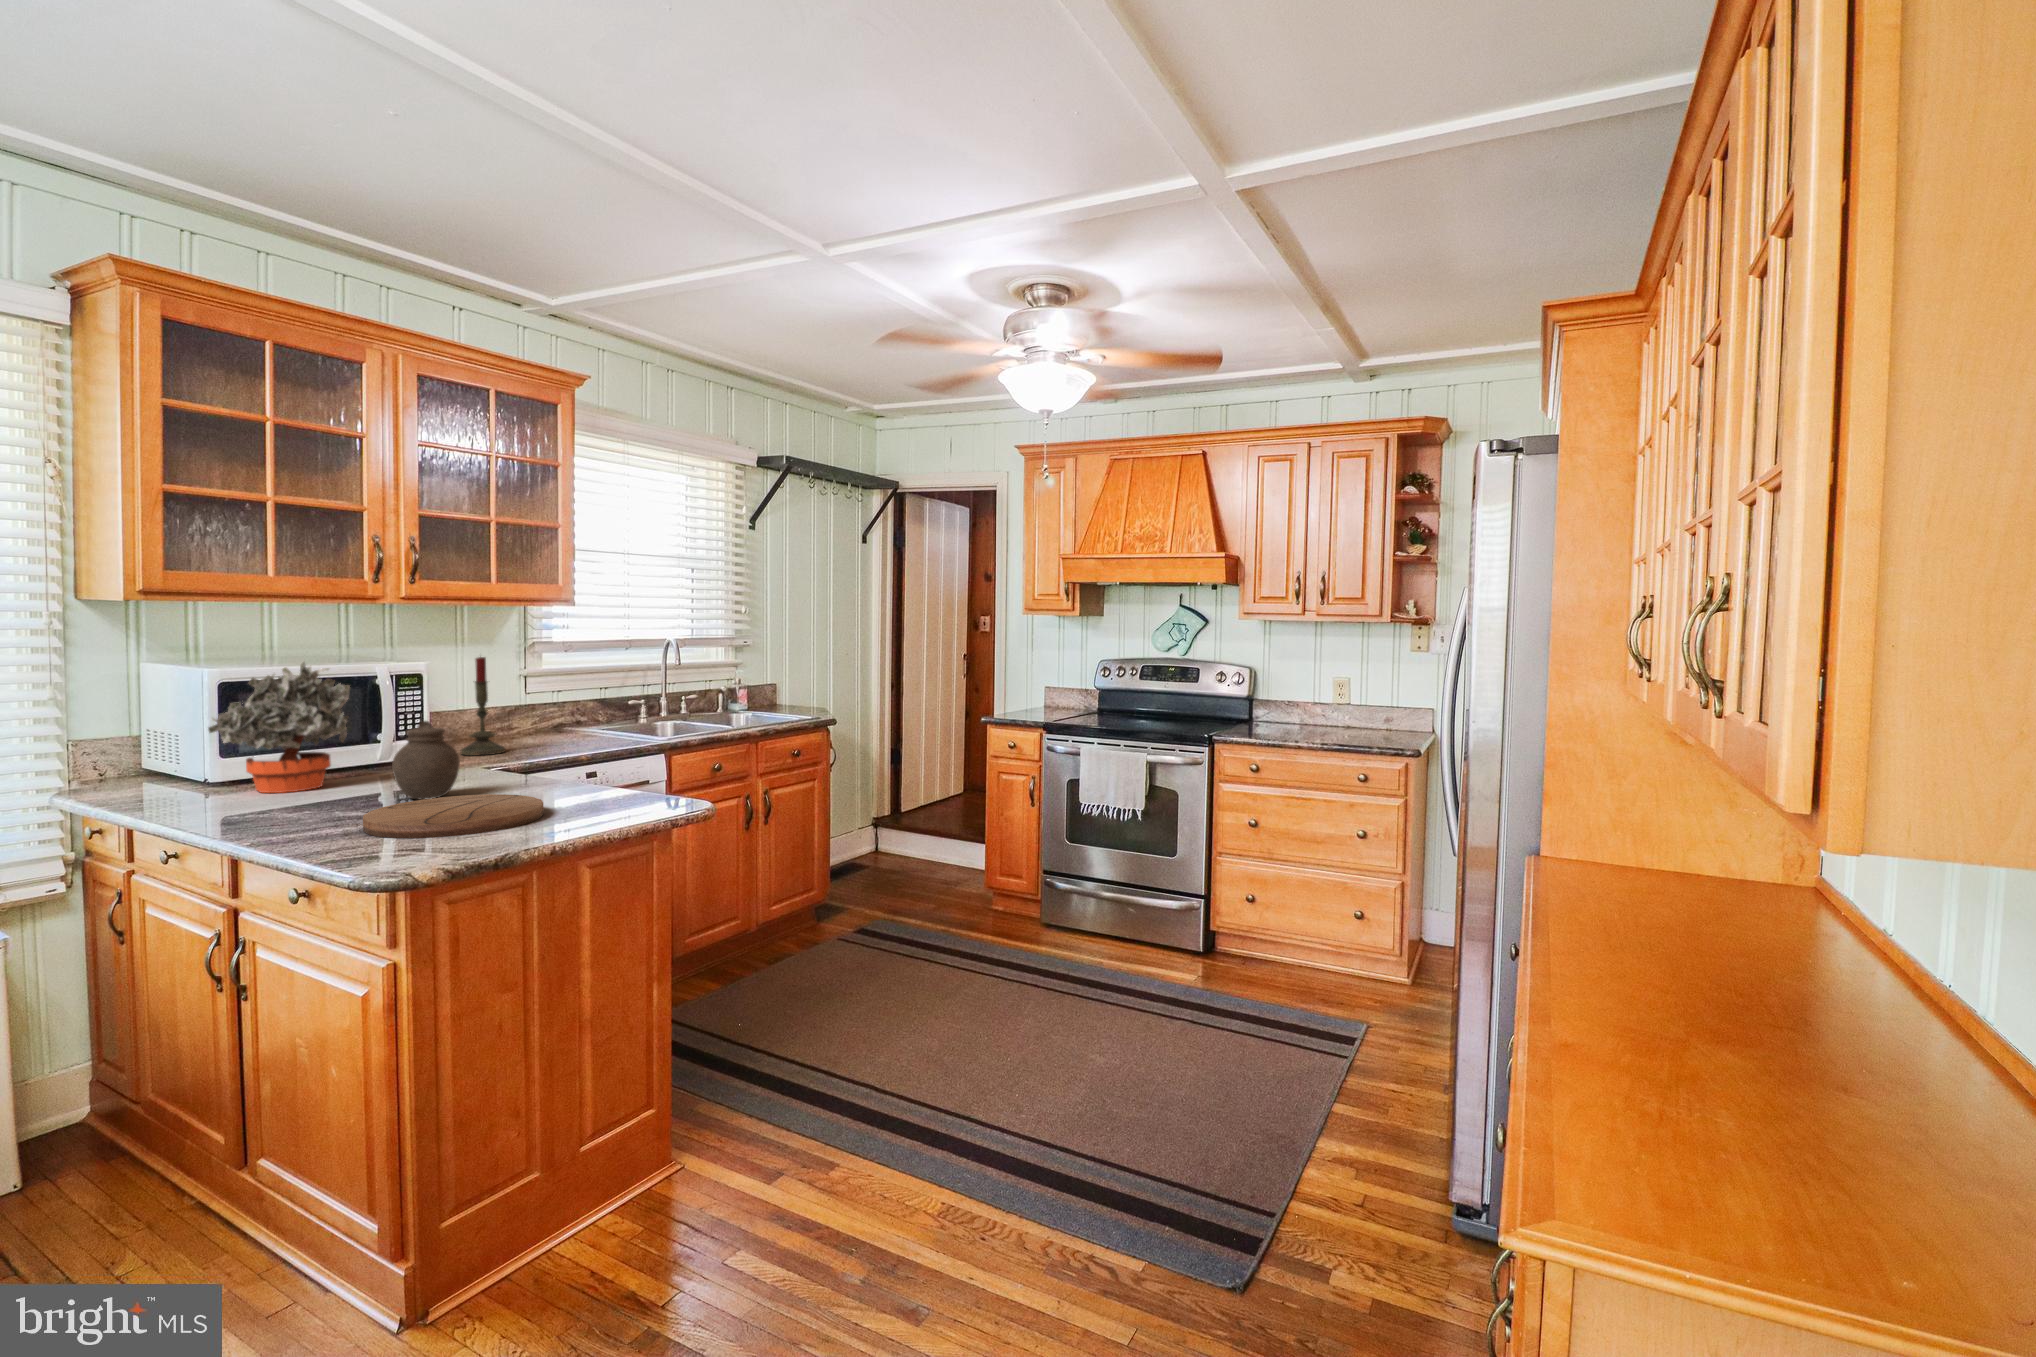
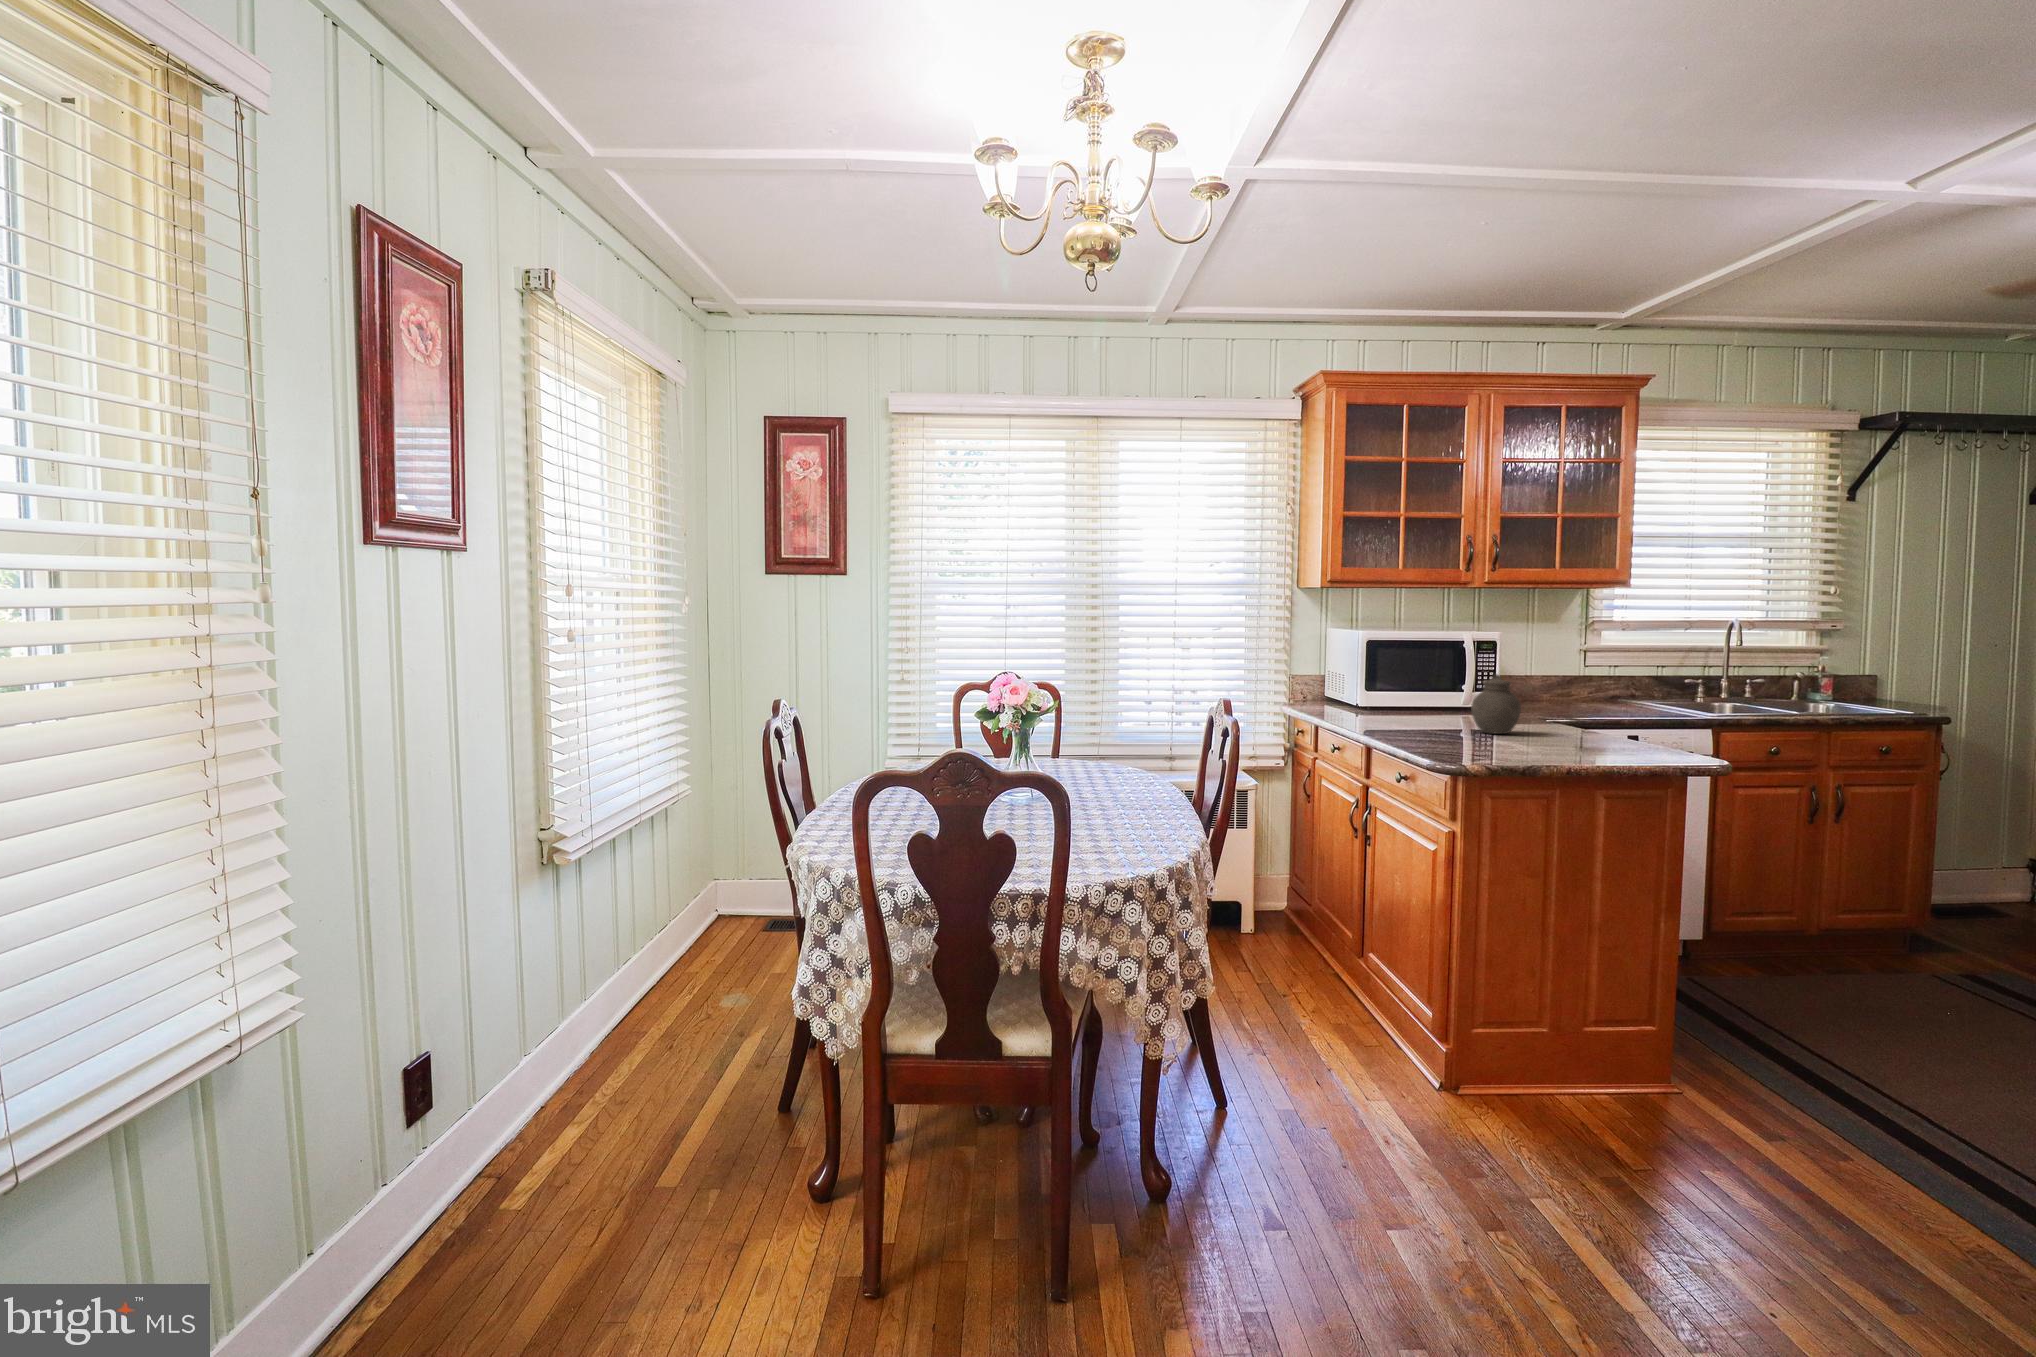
candle: present [461,657,505,756] -> none [1520,630,1558,714]
potted plant: present [208,662,350,793] -> none [1359,629,1444,720]
cutting board: present [363,794,544,838] -> none [1452,731,1588,758]

